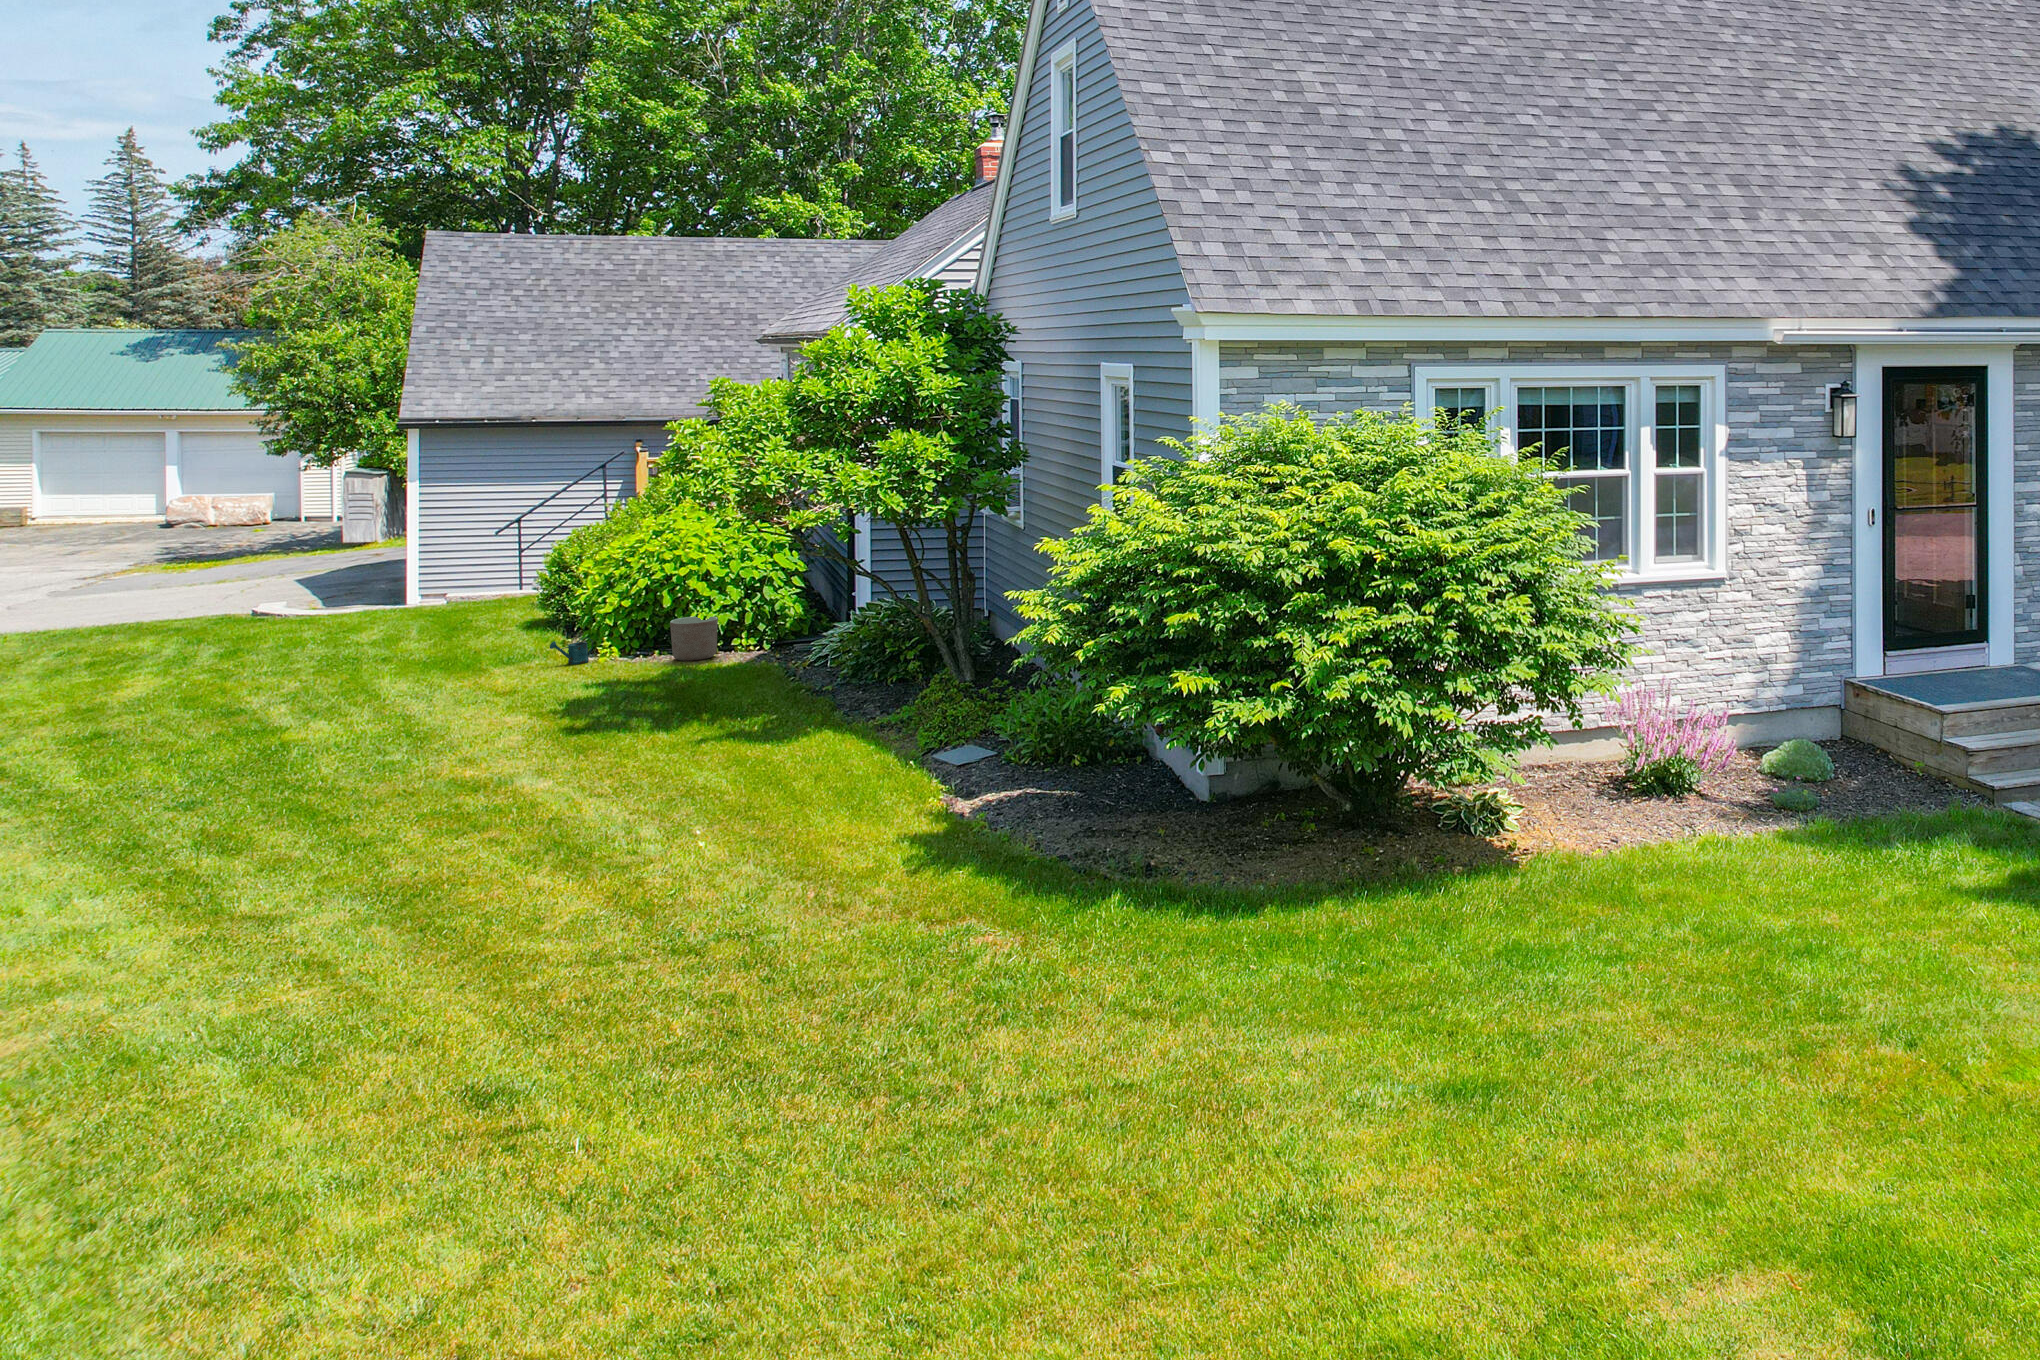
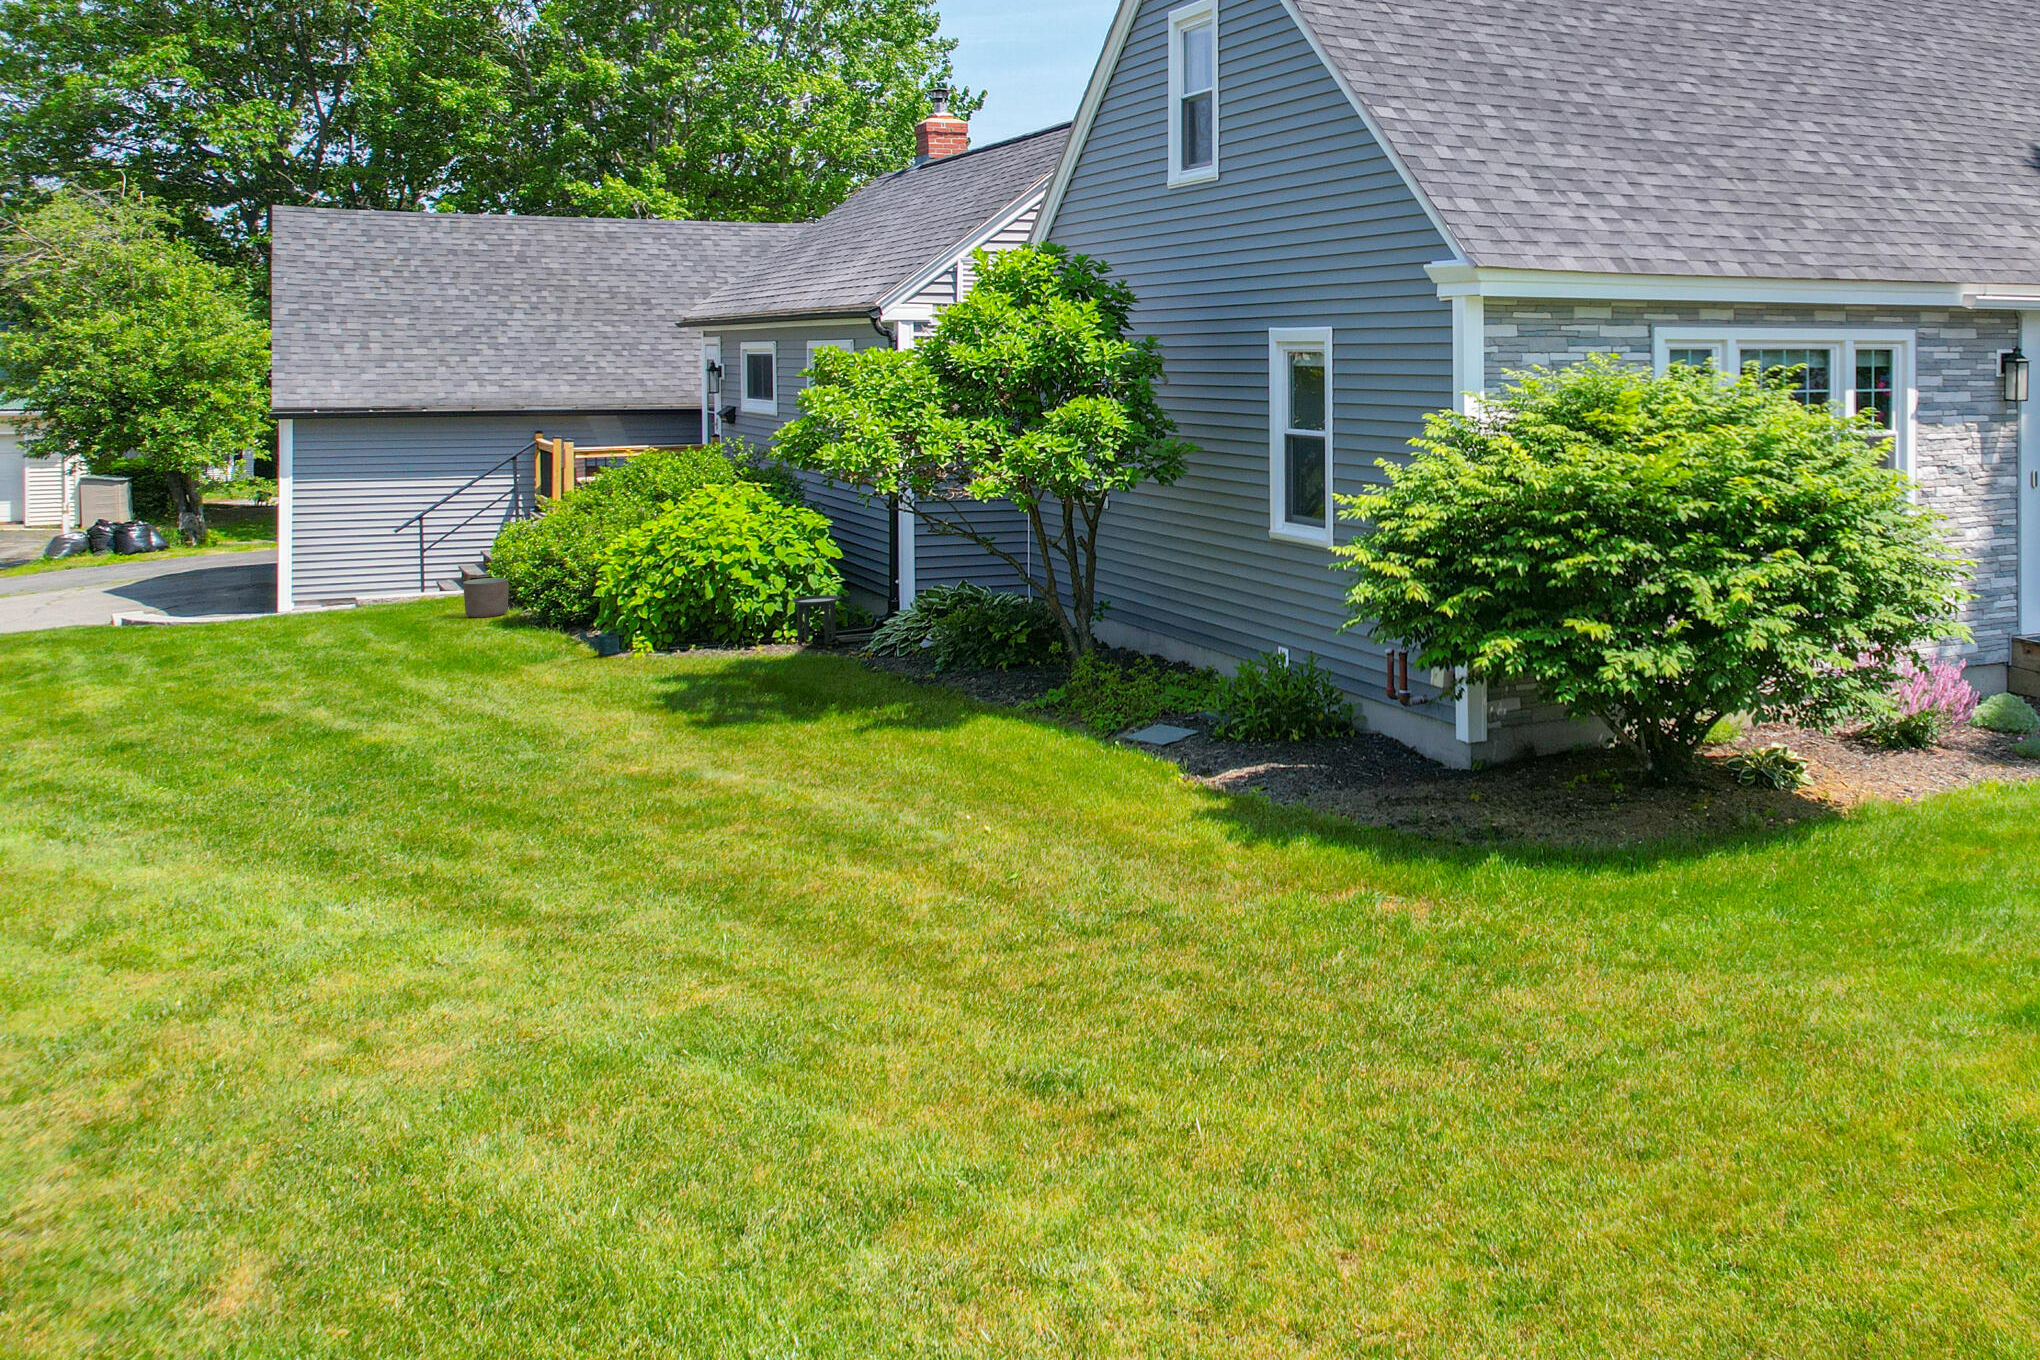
side table: none [745,610,793,658] -> present [792,595,841,645]
planter: present [670,617,718,661] -> present [463,578,509,618]

